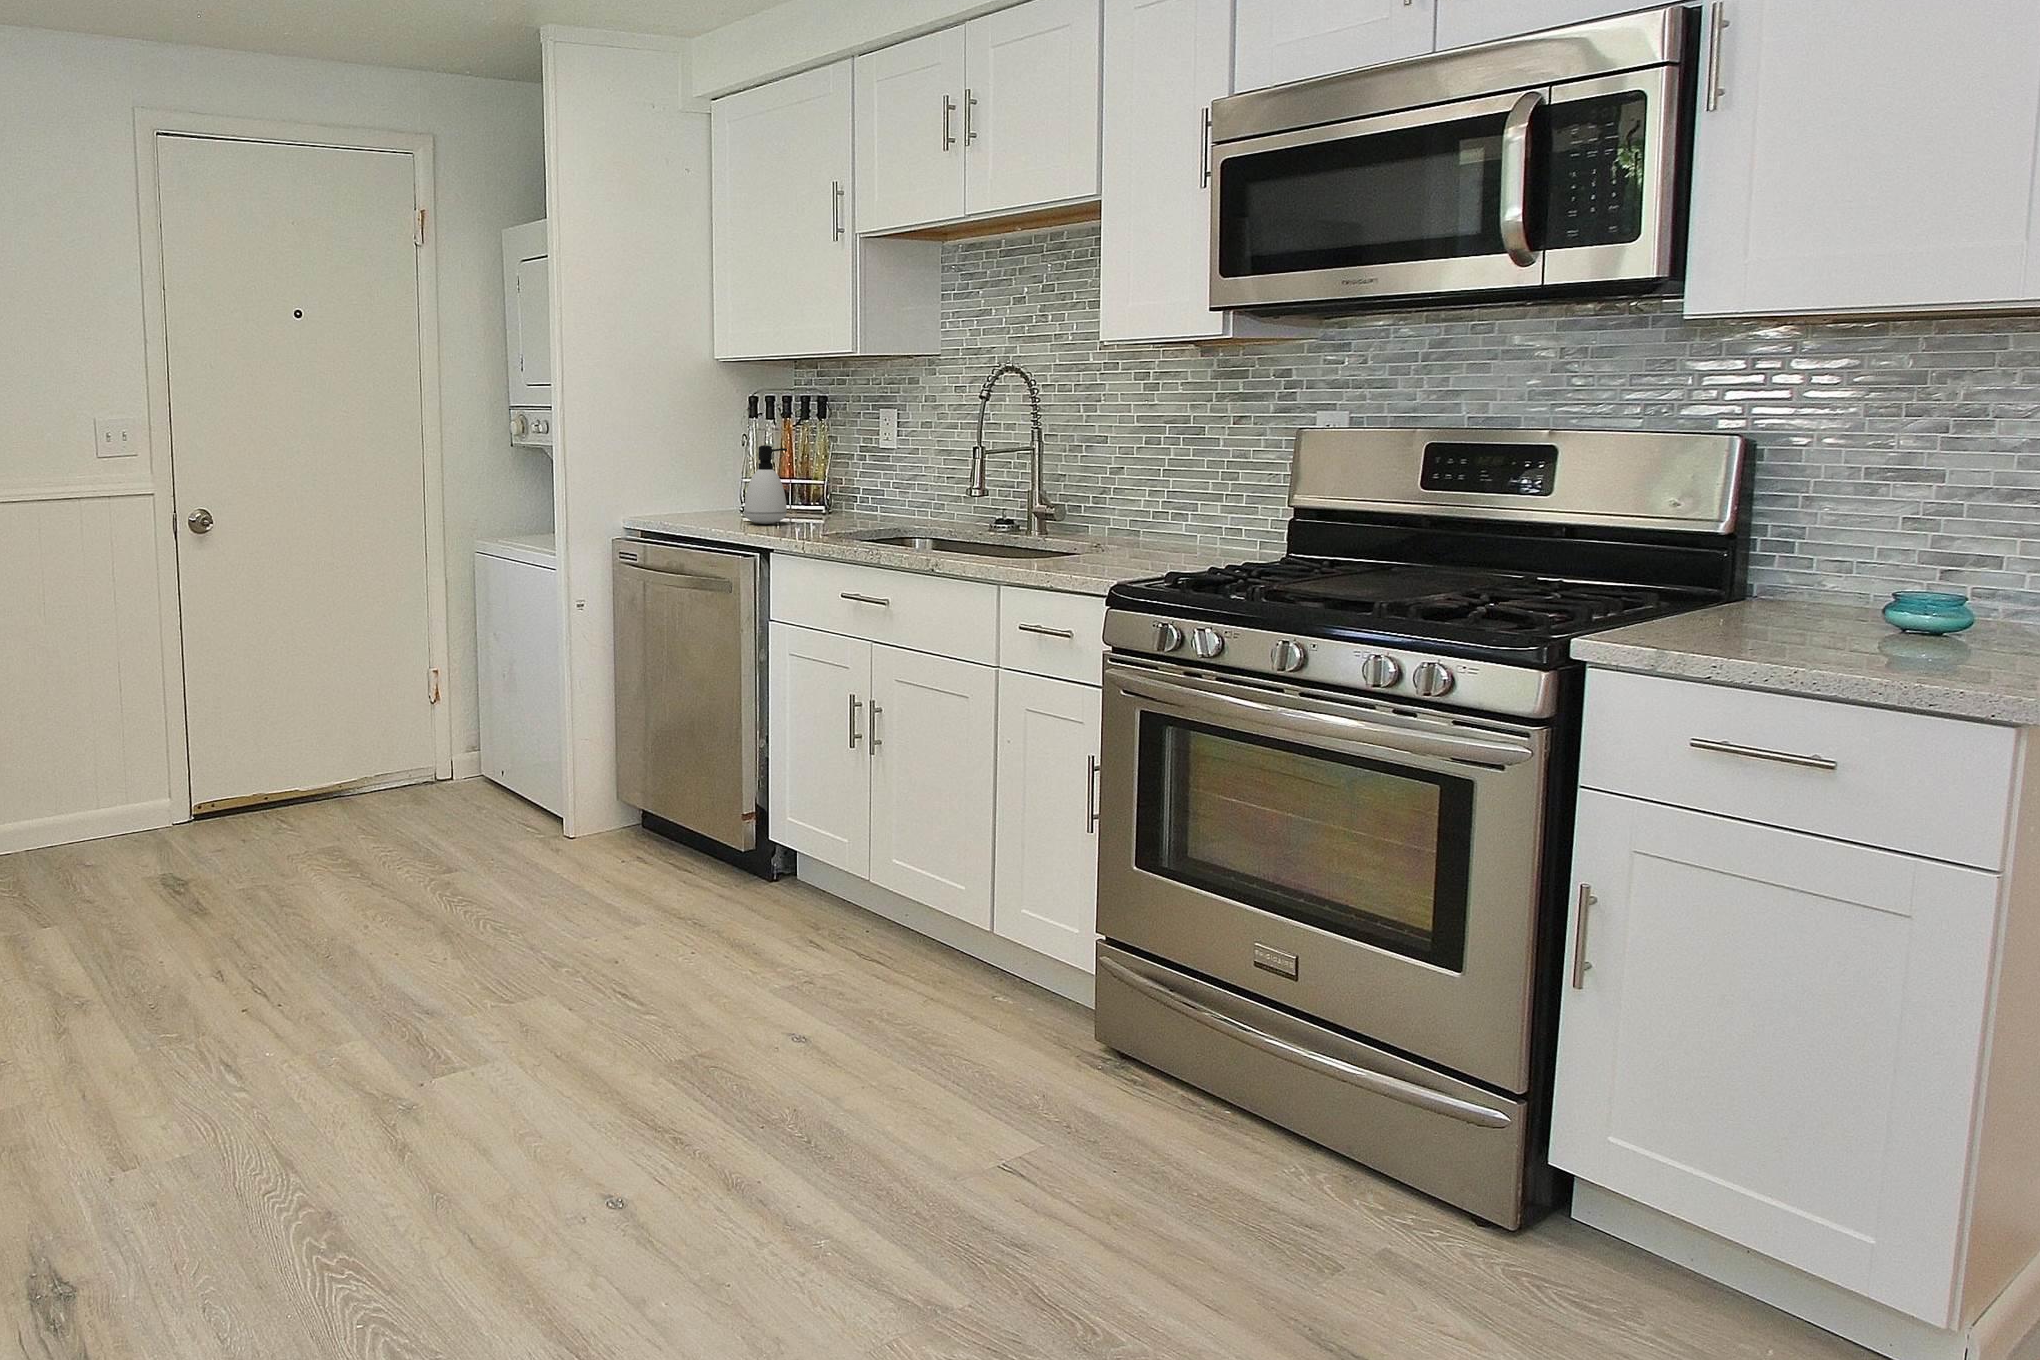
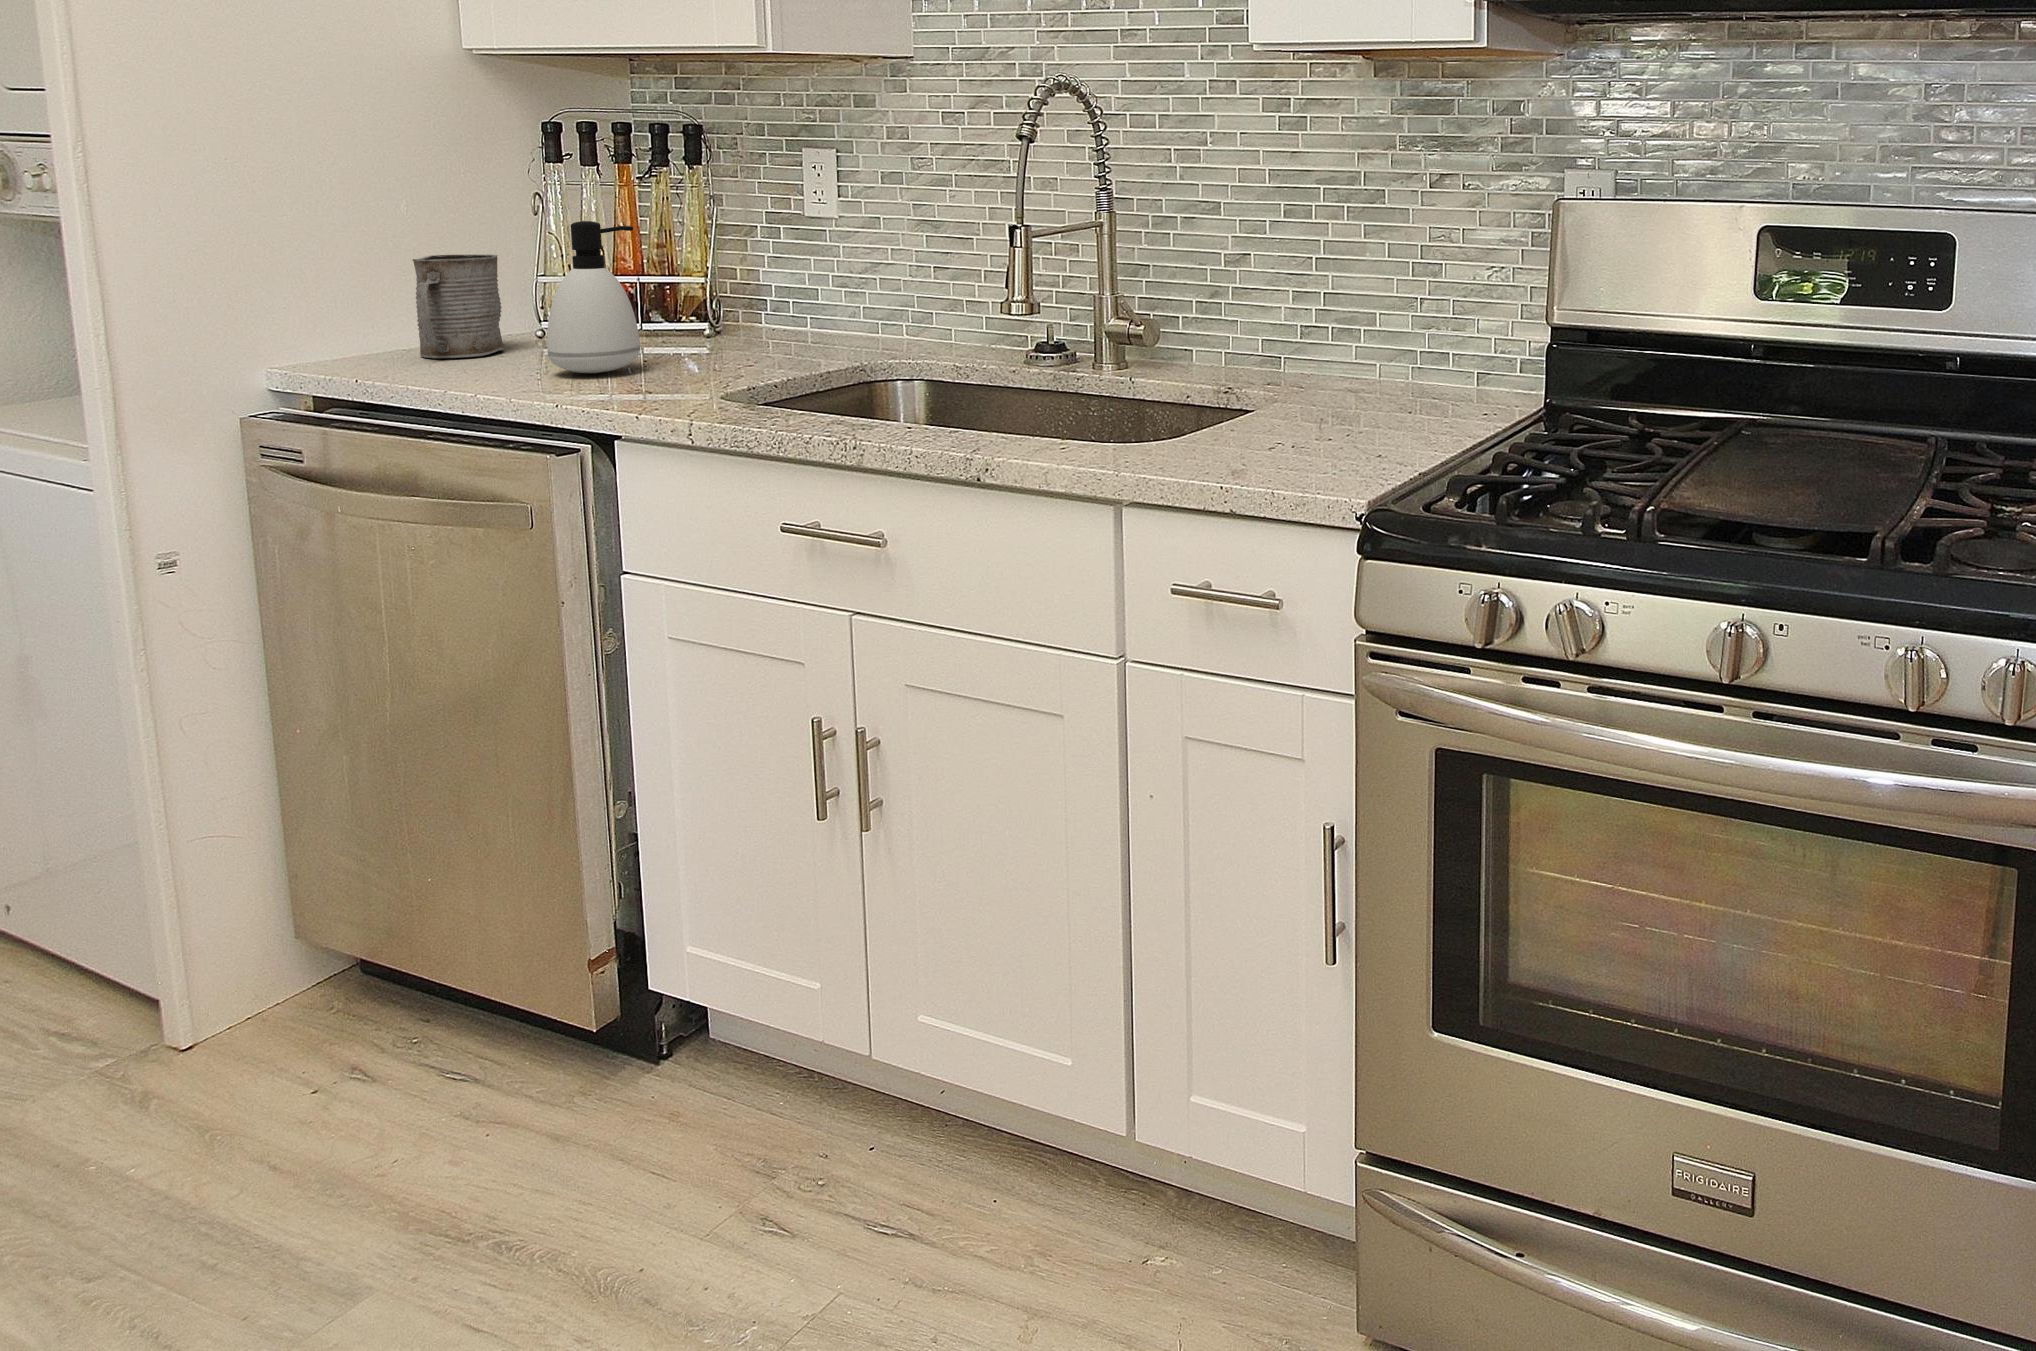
mug: none [687,465,724,516] -> present [413,255,504,358]

